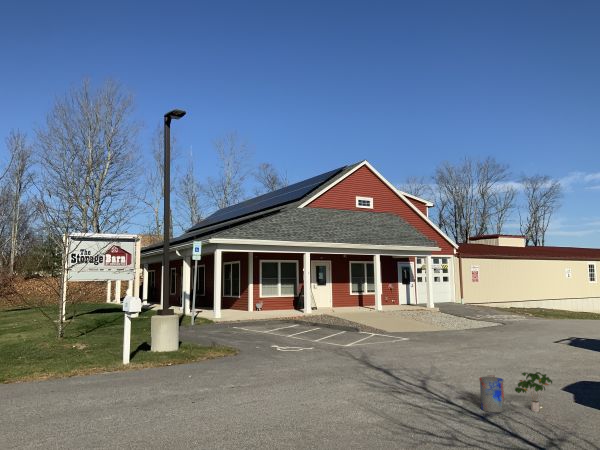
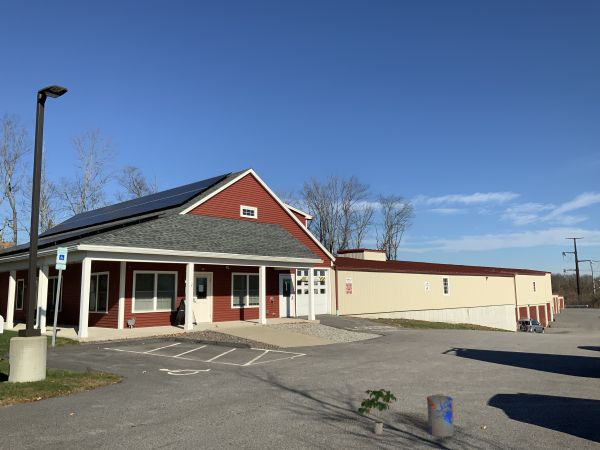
potted plant: present [515,372,552,412] -> present [358,389,396,434]

